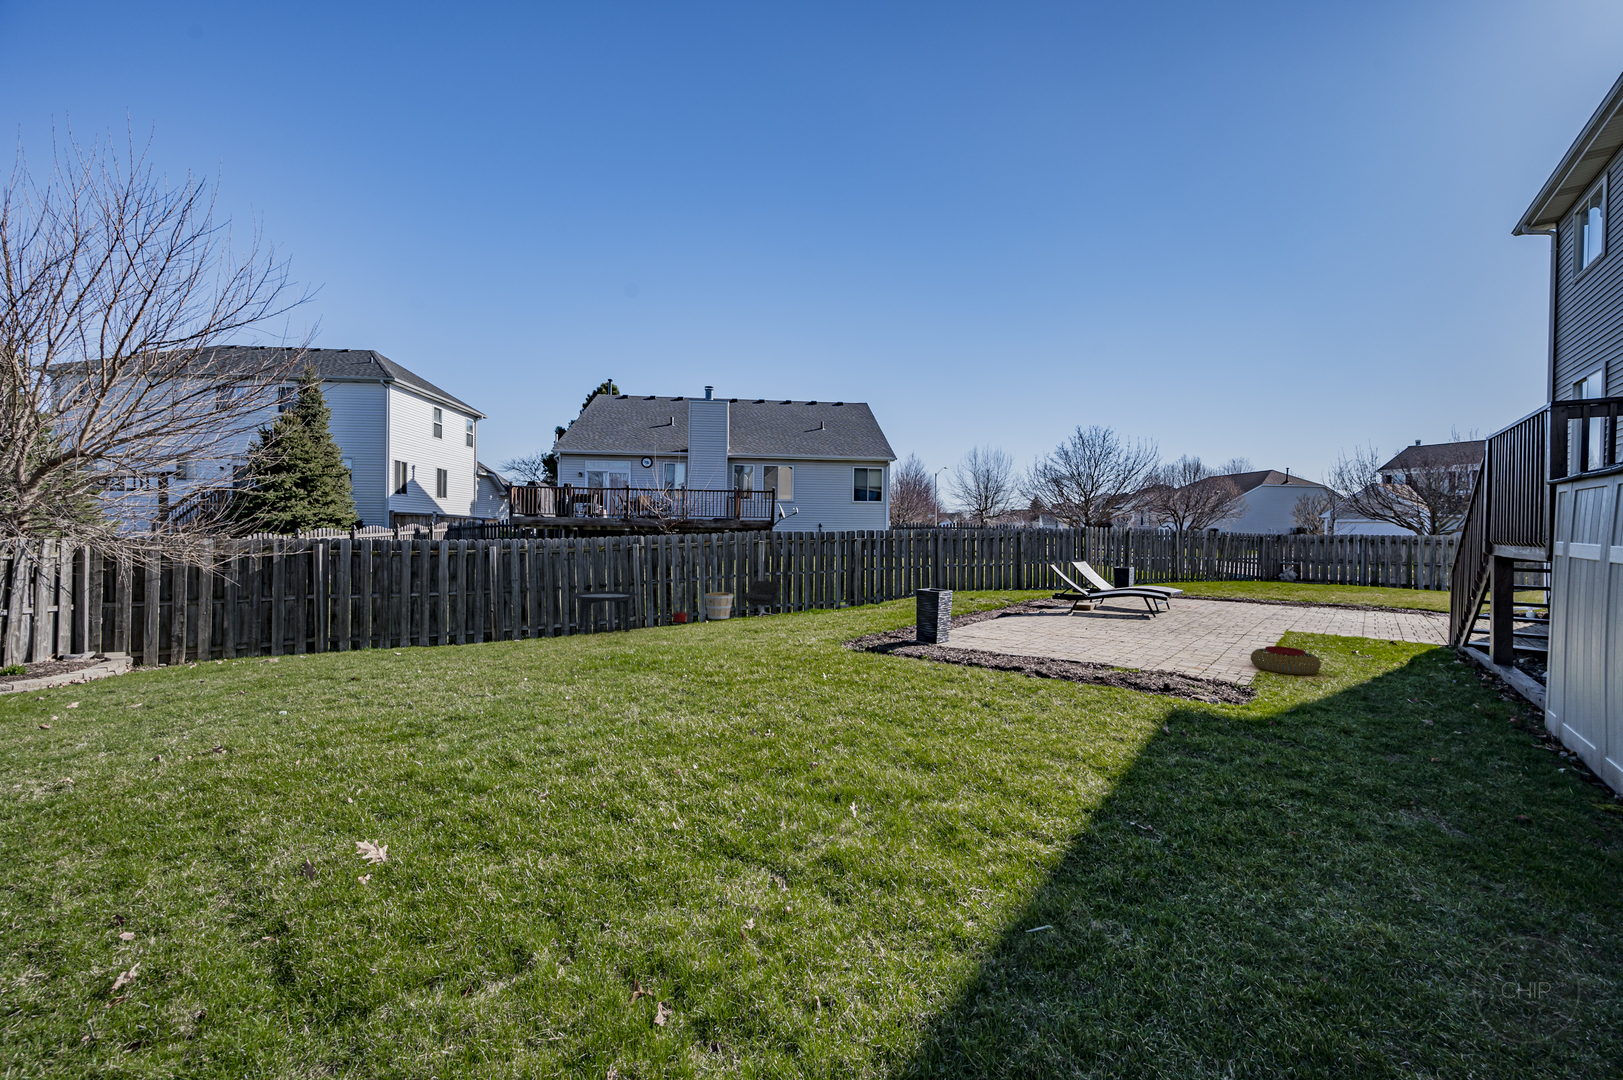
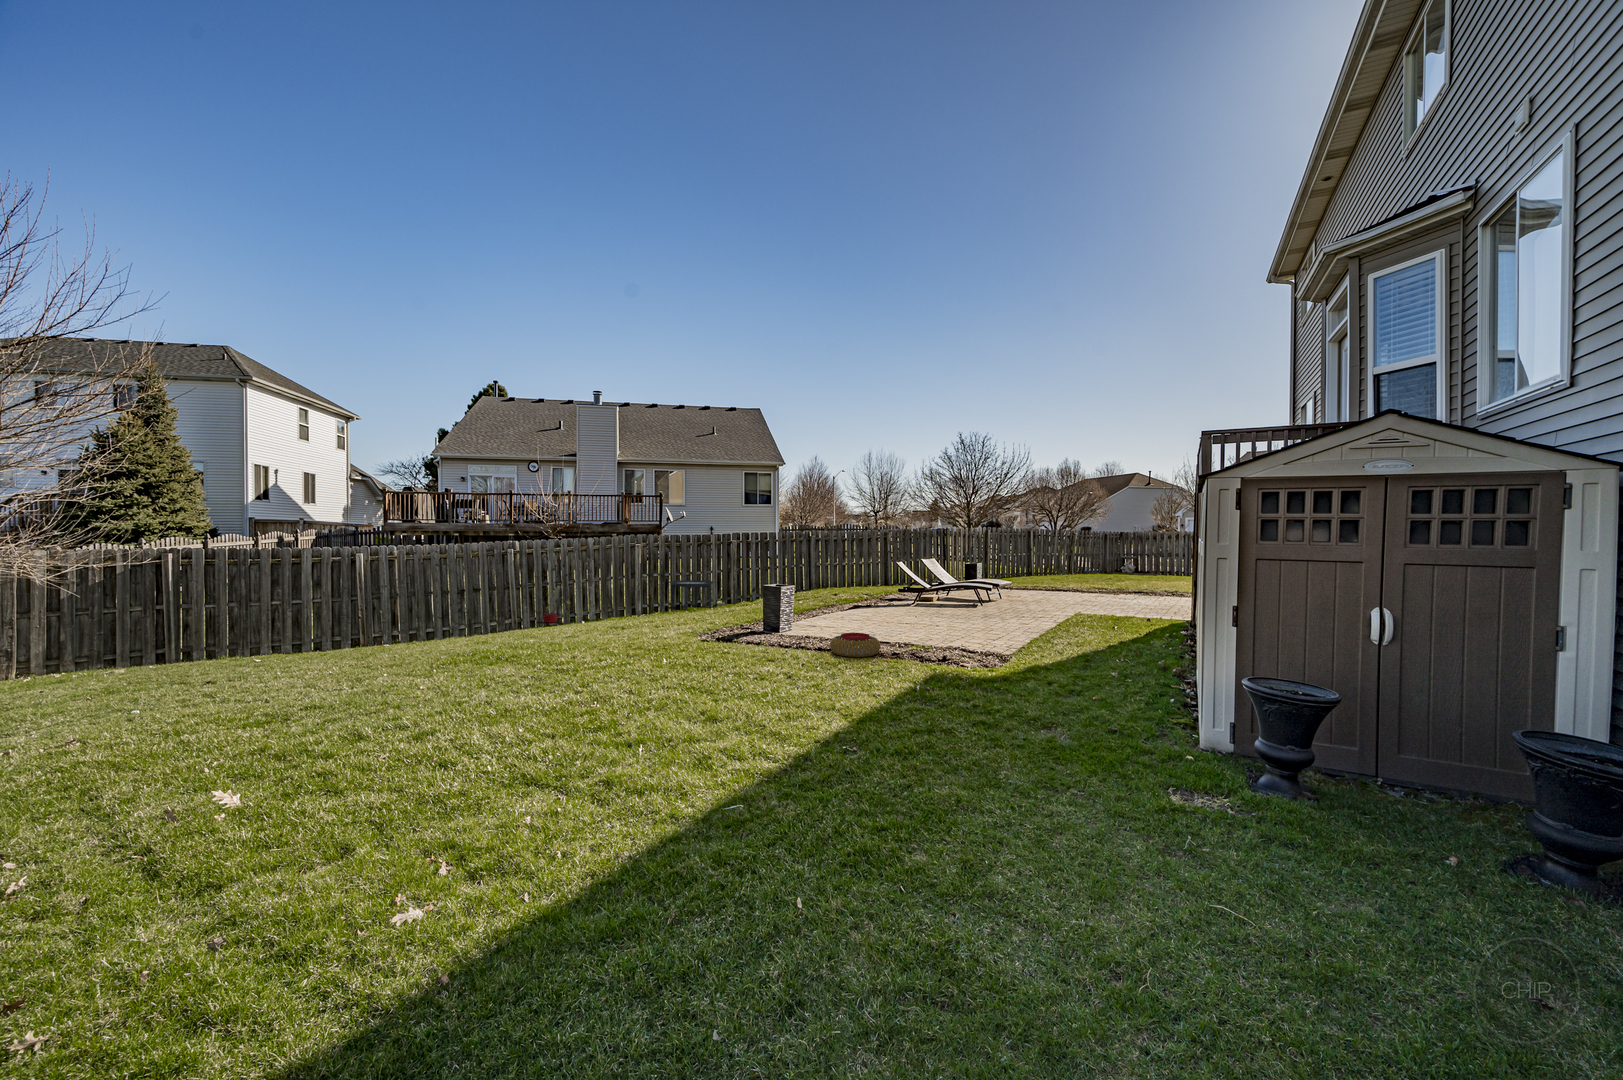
lounge chair: present [742,581,781,616] -> none [615,582,654,616]
round table: present [572,591,637,634] -> present [669,580,714,610]
wooden bucket: present [705,592,734,619] -> none [576,594,605,619]
pouf: present [1251,646,1321,675] -> present [830,633,880,657]

